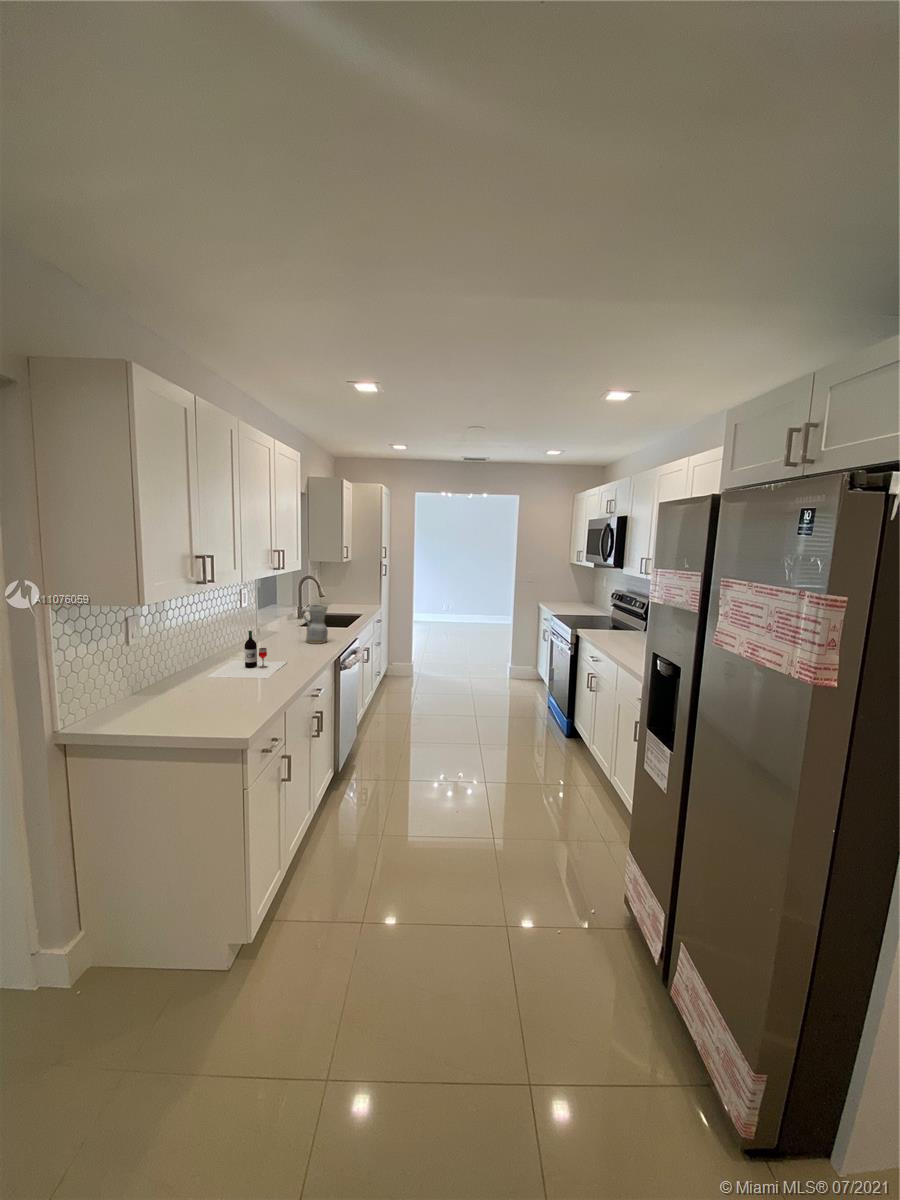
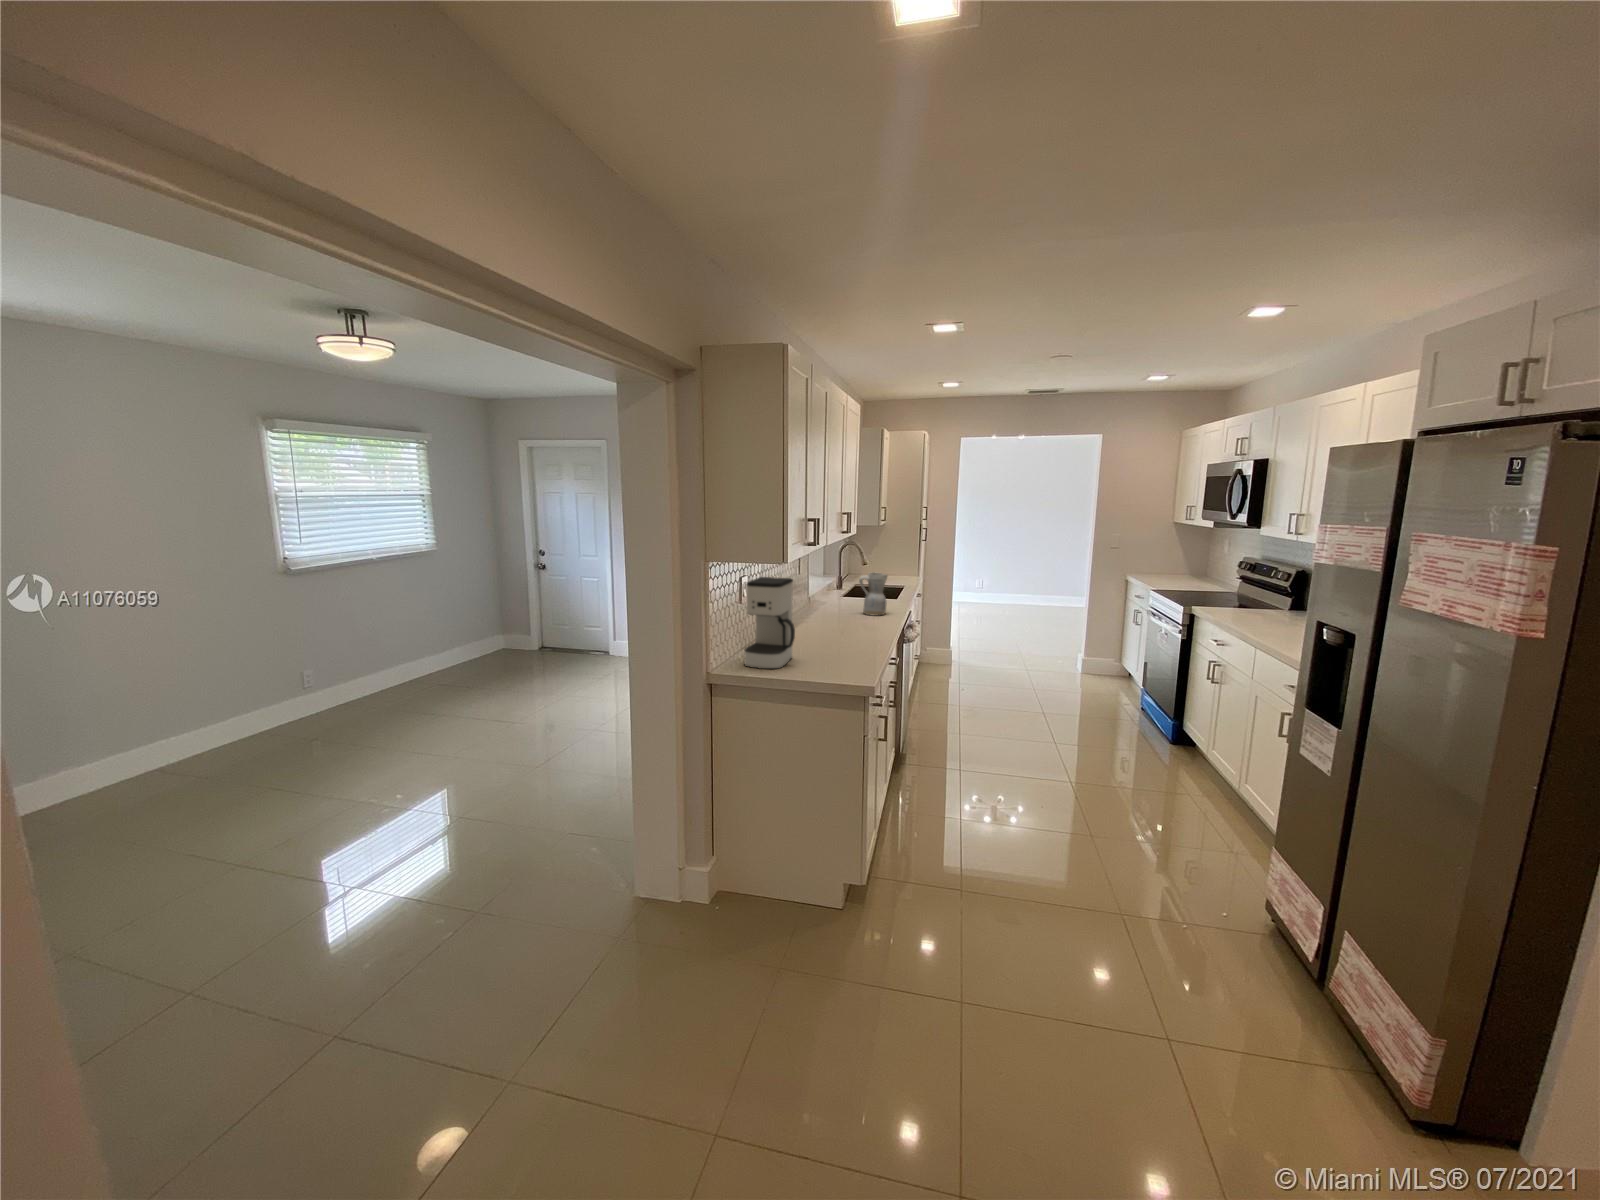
coffee maker: none [119,616,188,717] -> present [745,577,795,669]
wine bottle: present [207,631,286,678] -> none [791,597,859,645]

